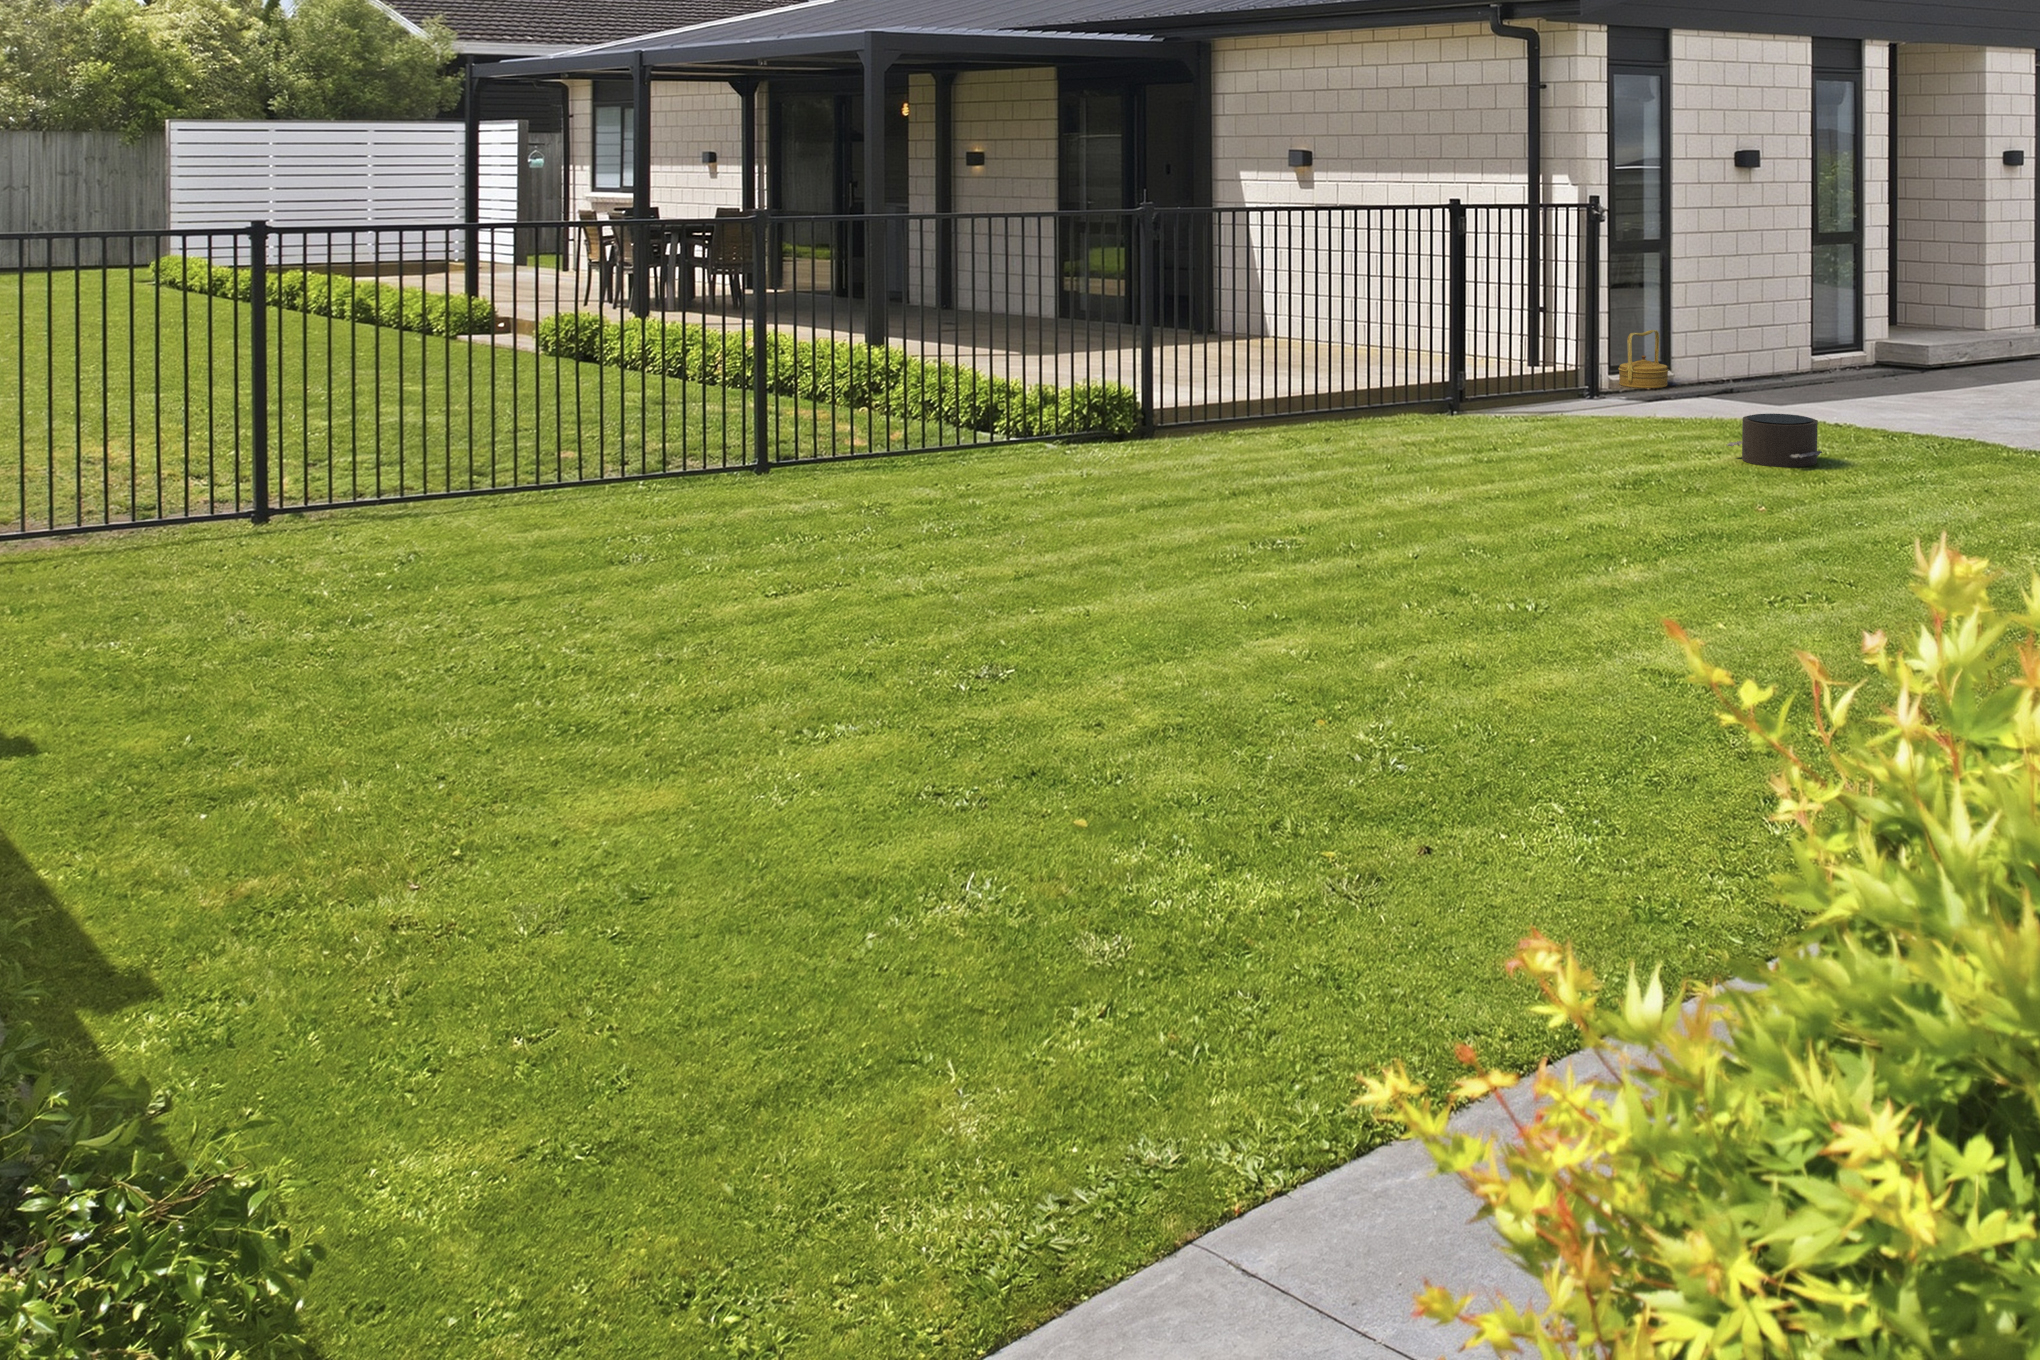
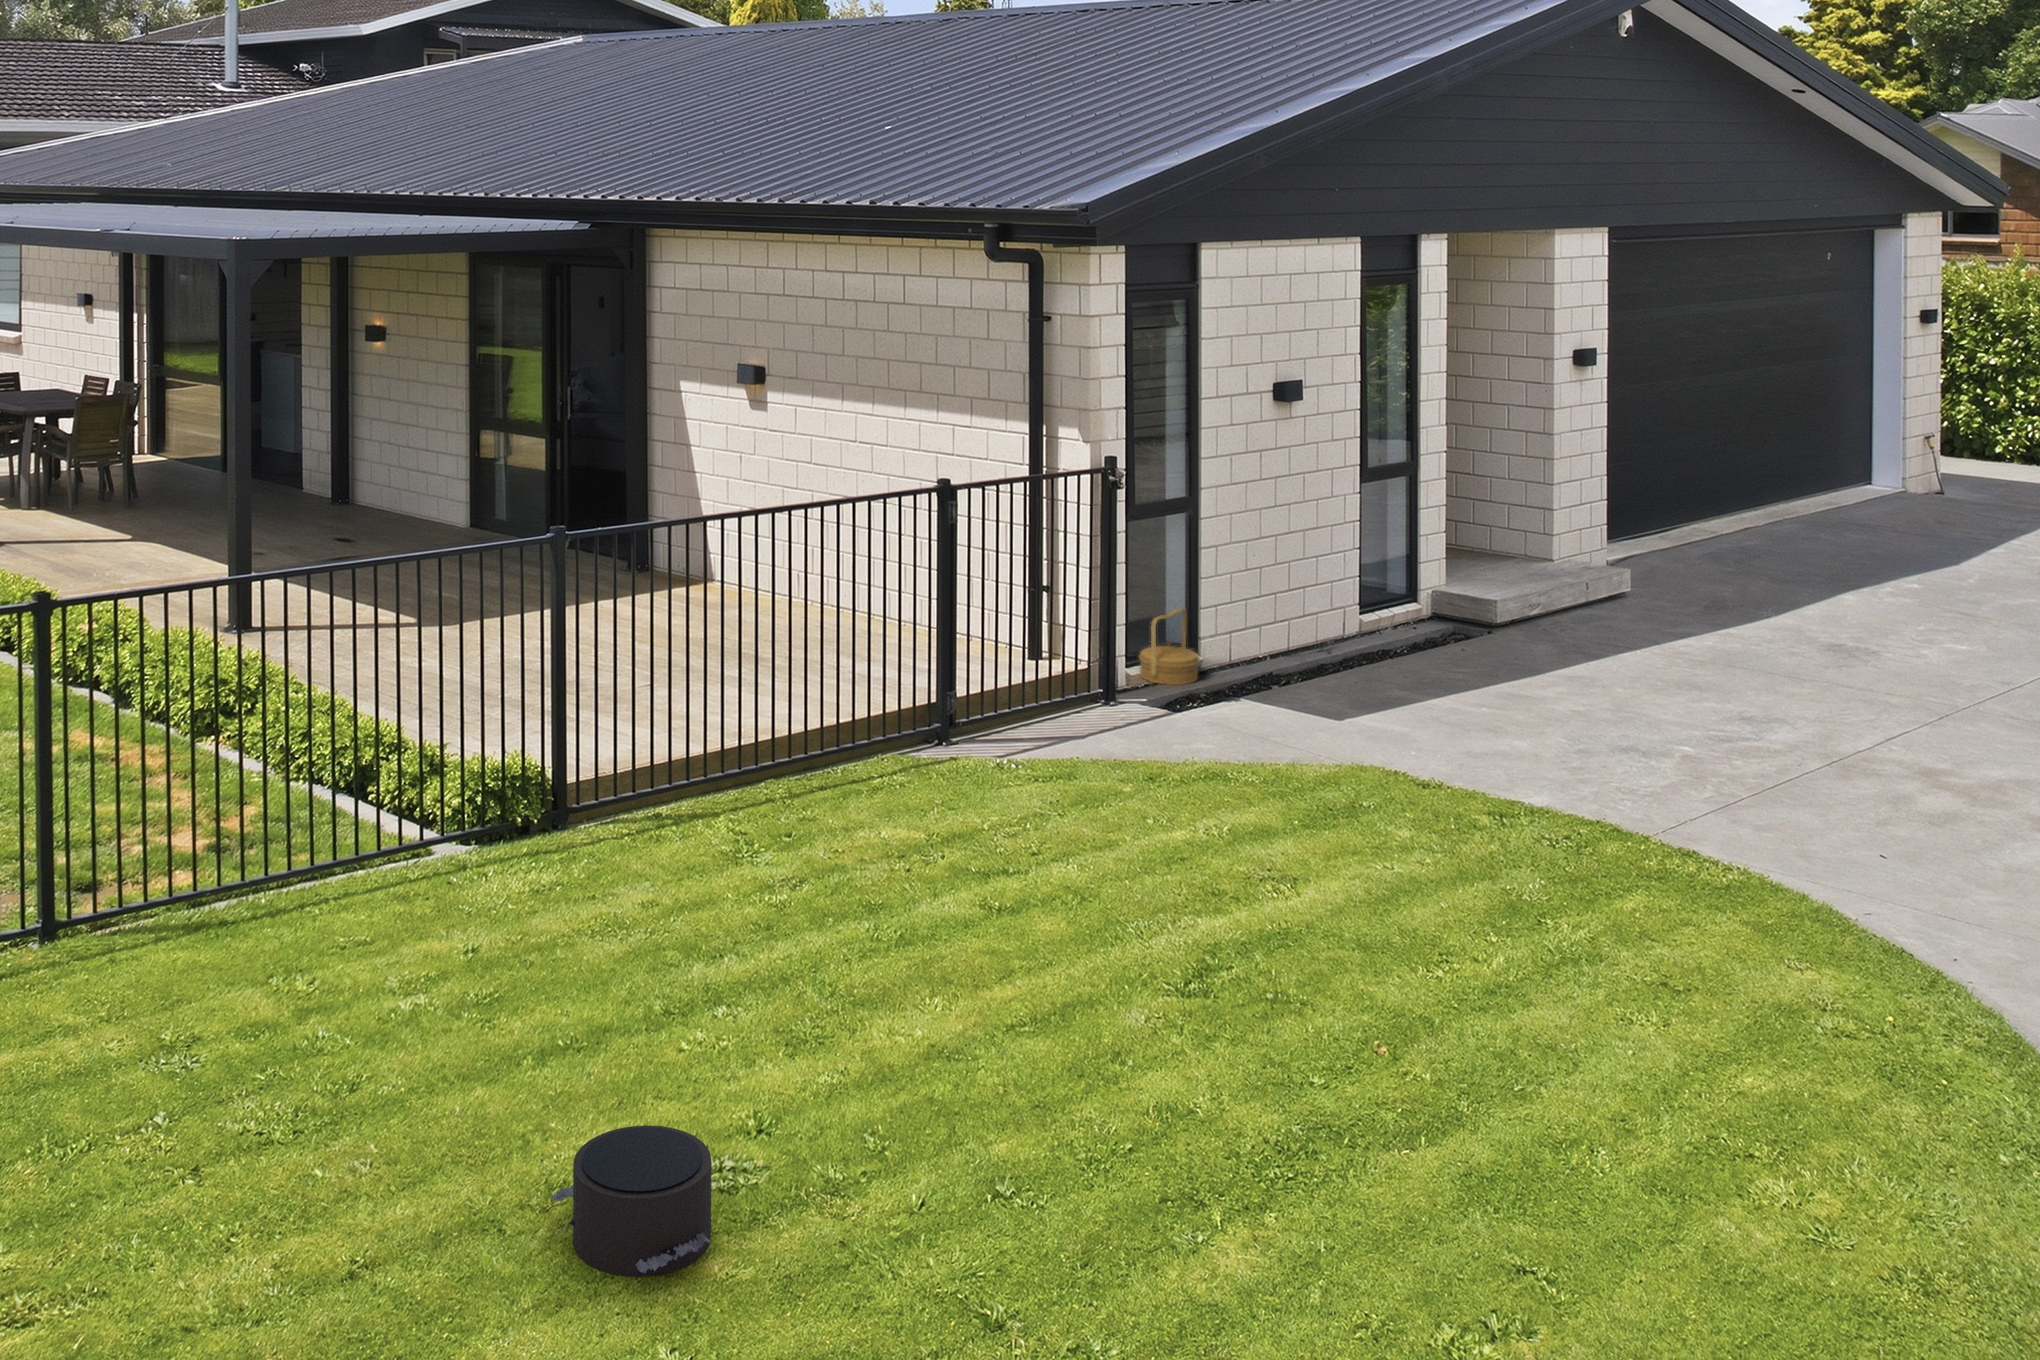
pouf: present [1727,414,1822,467] -> present [551,1125,712,1277]

